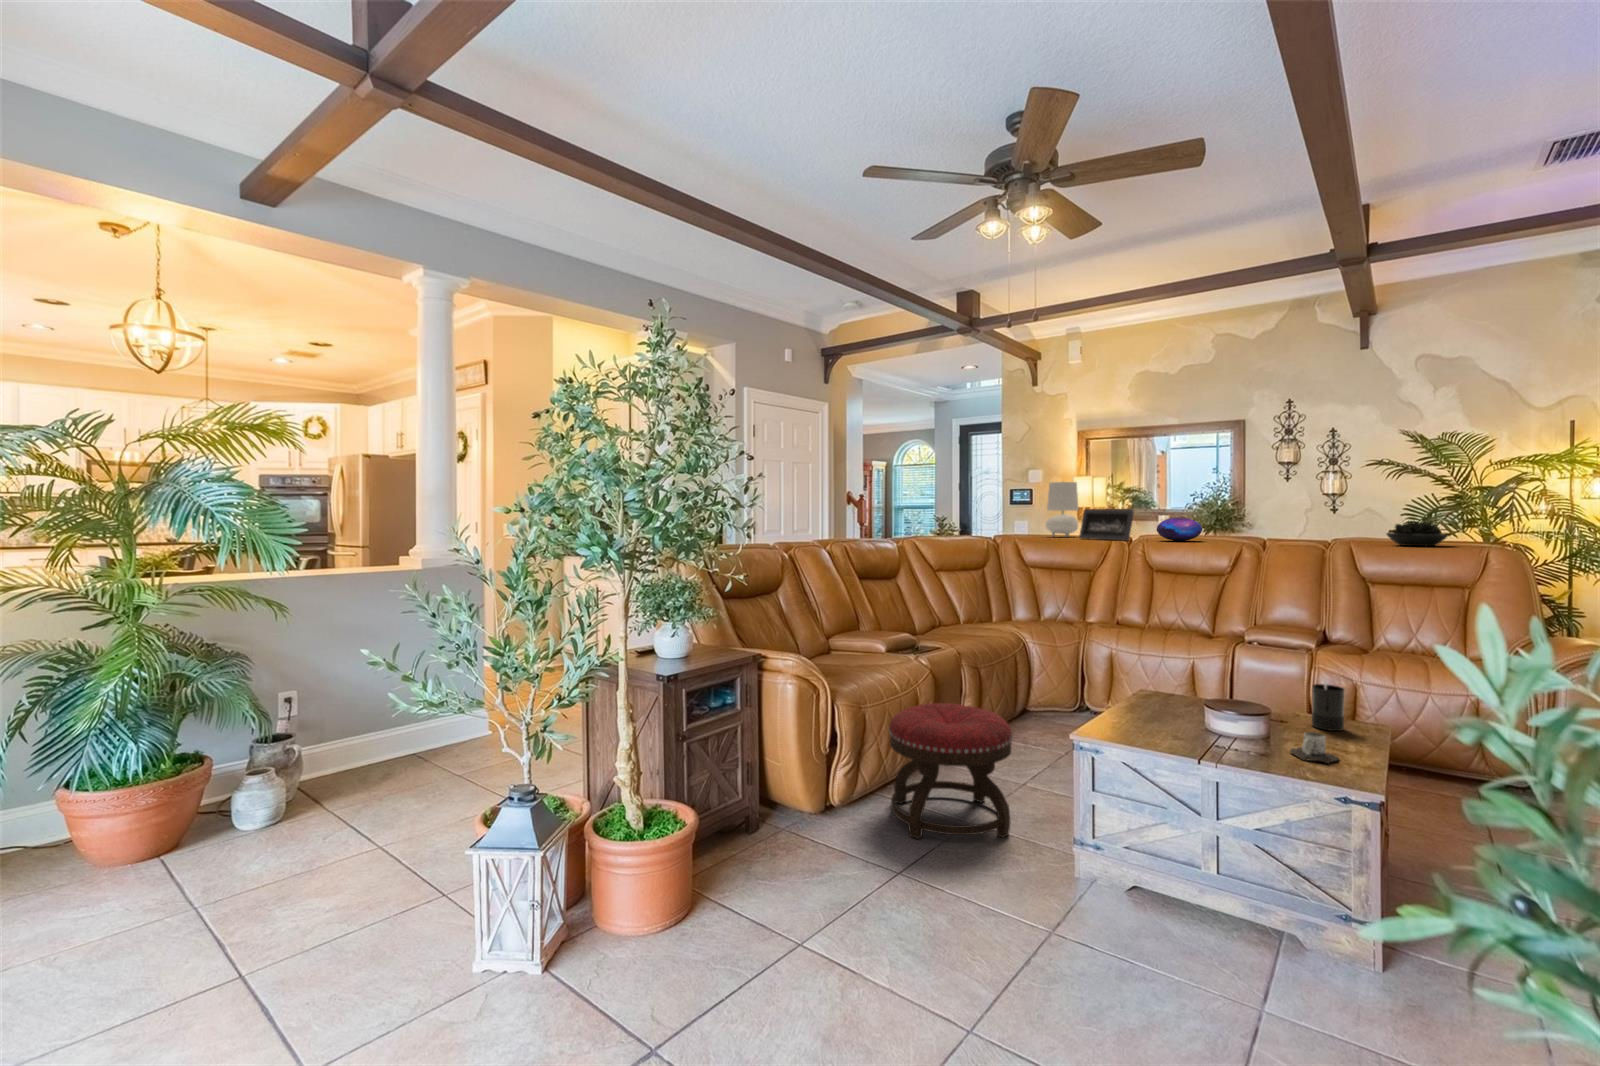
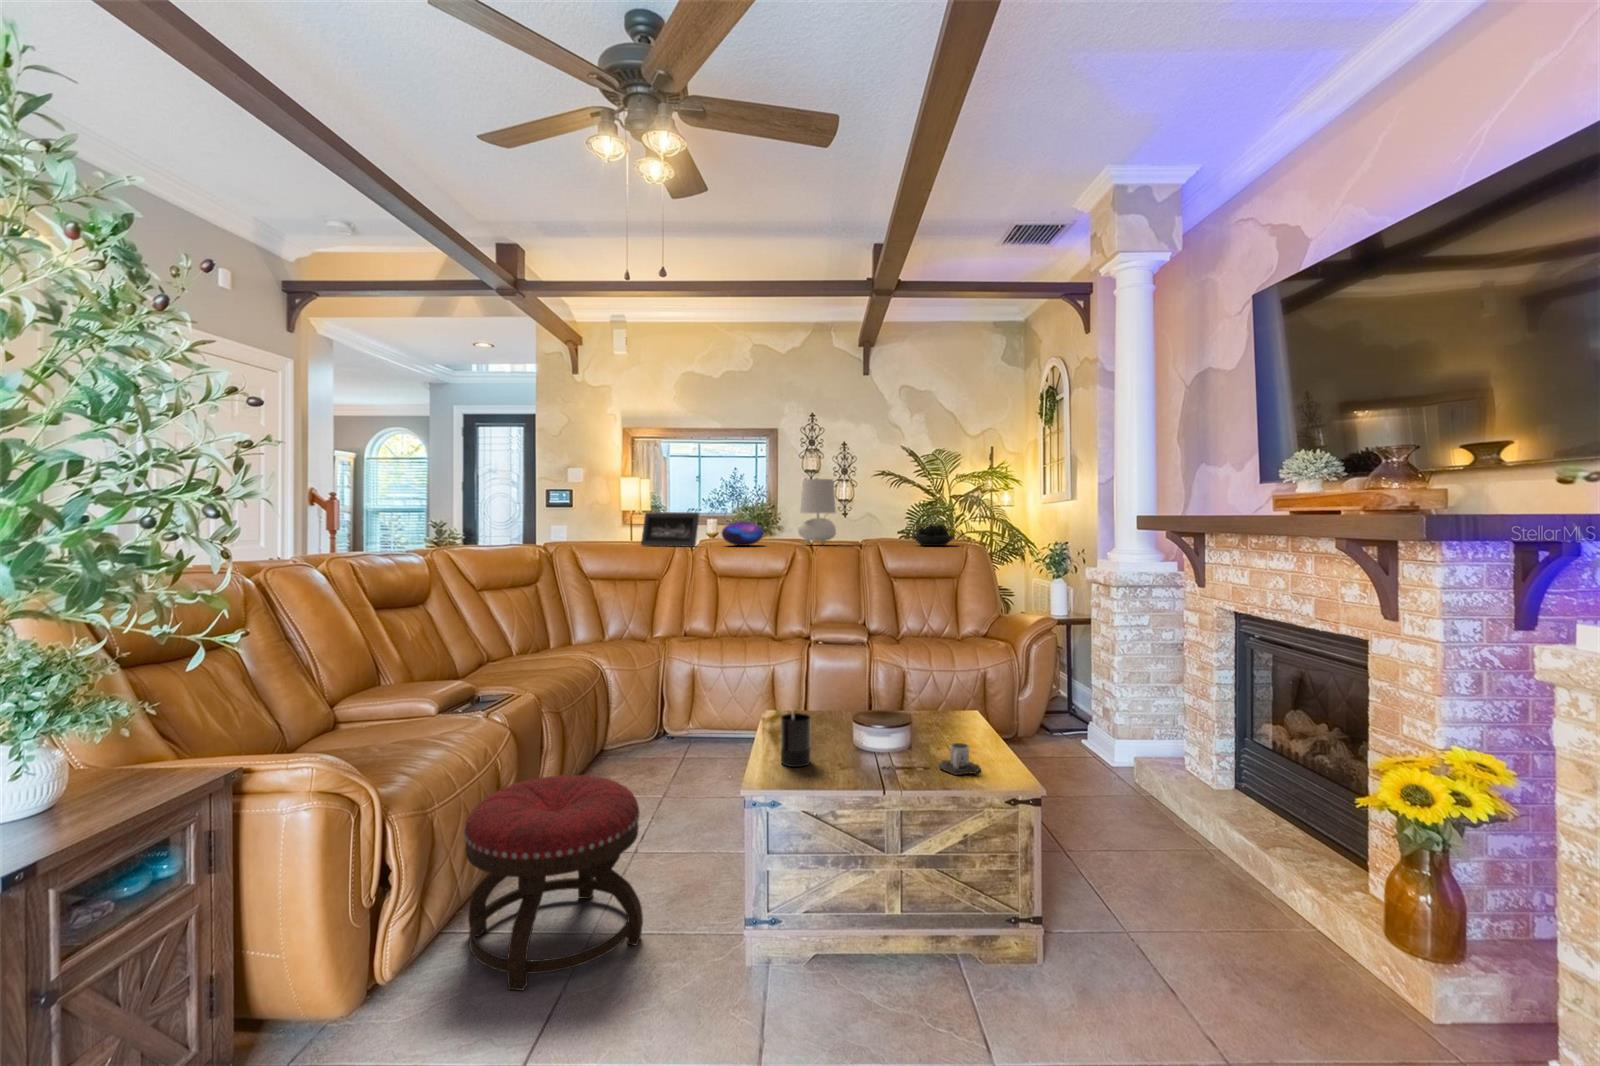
table lamp: present [1046,482,1078,537] -> present [798,478,836,545]
candle: present [1312,682,1345,731] -> present [781,712,810,767]

